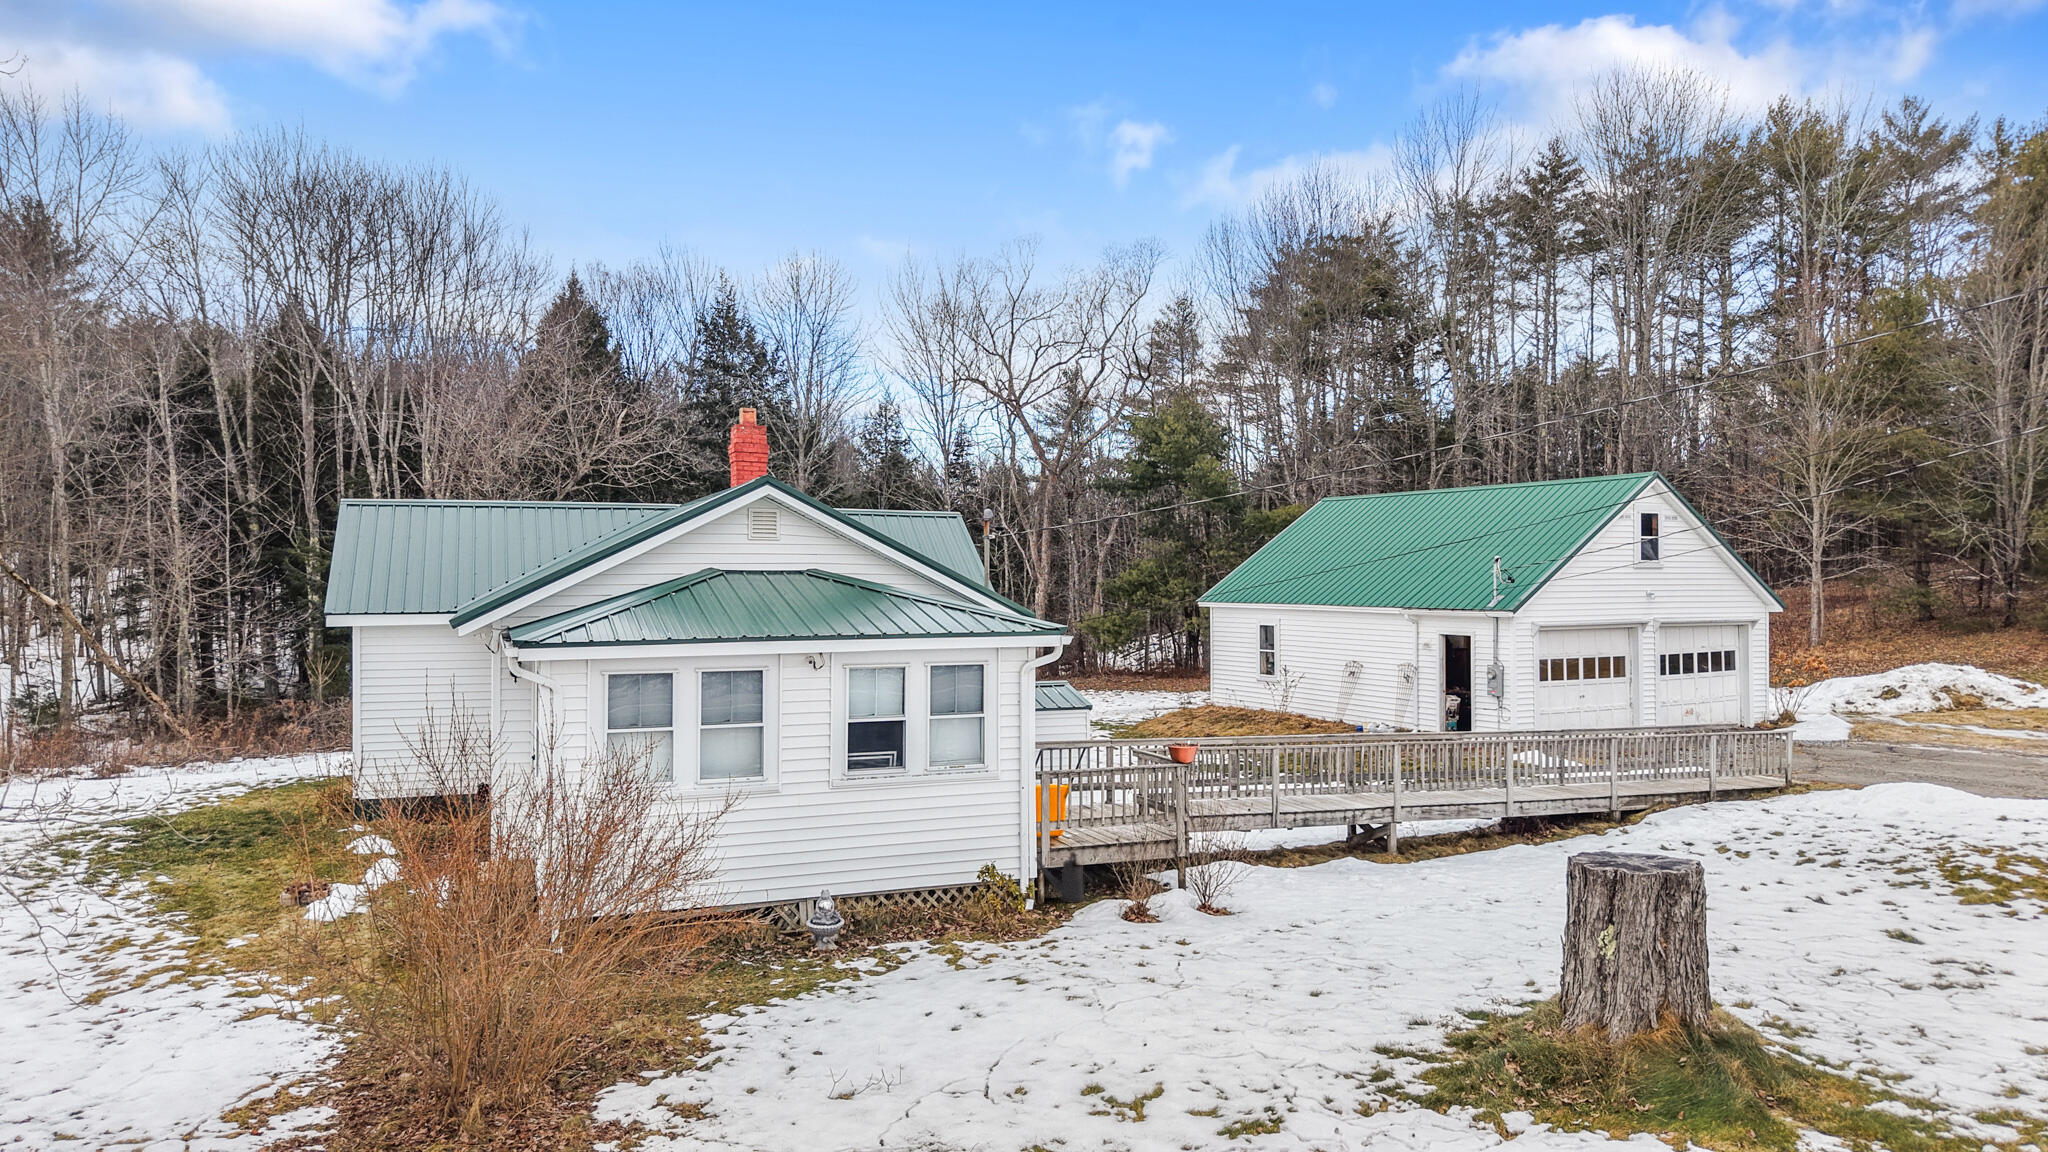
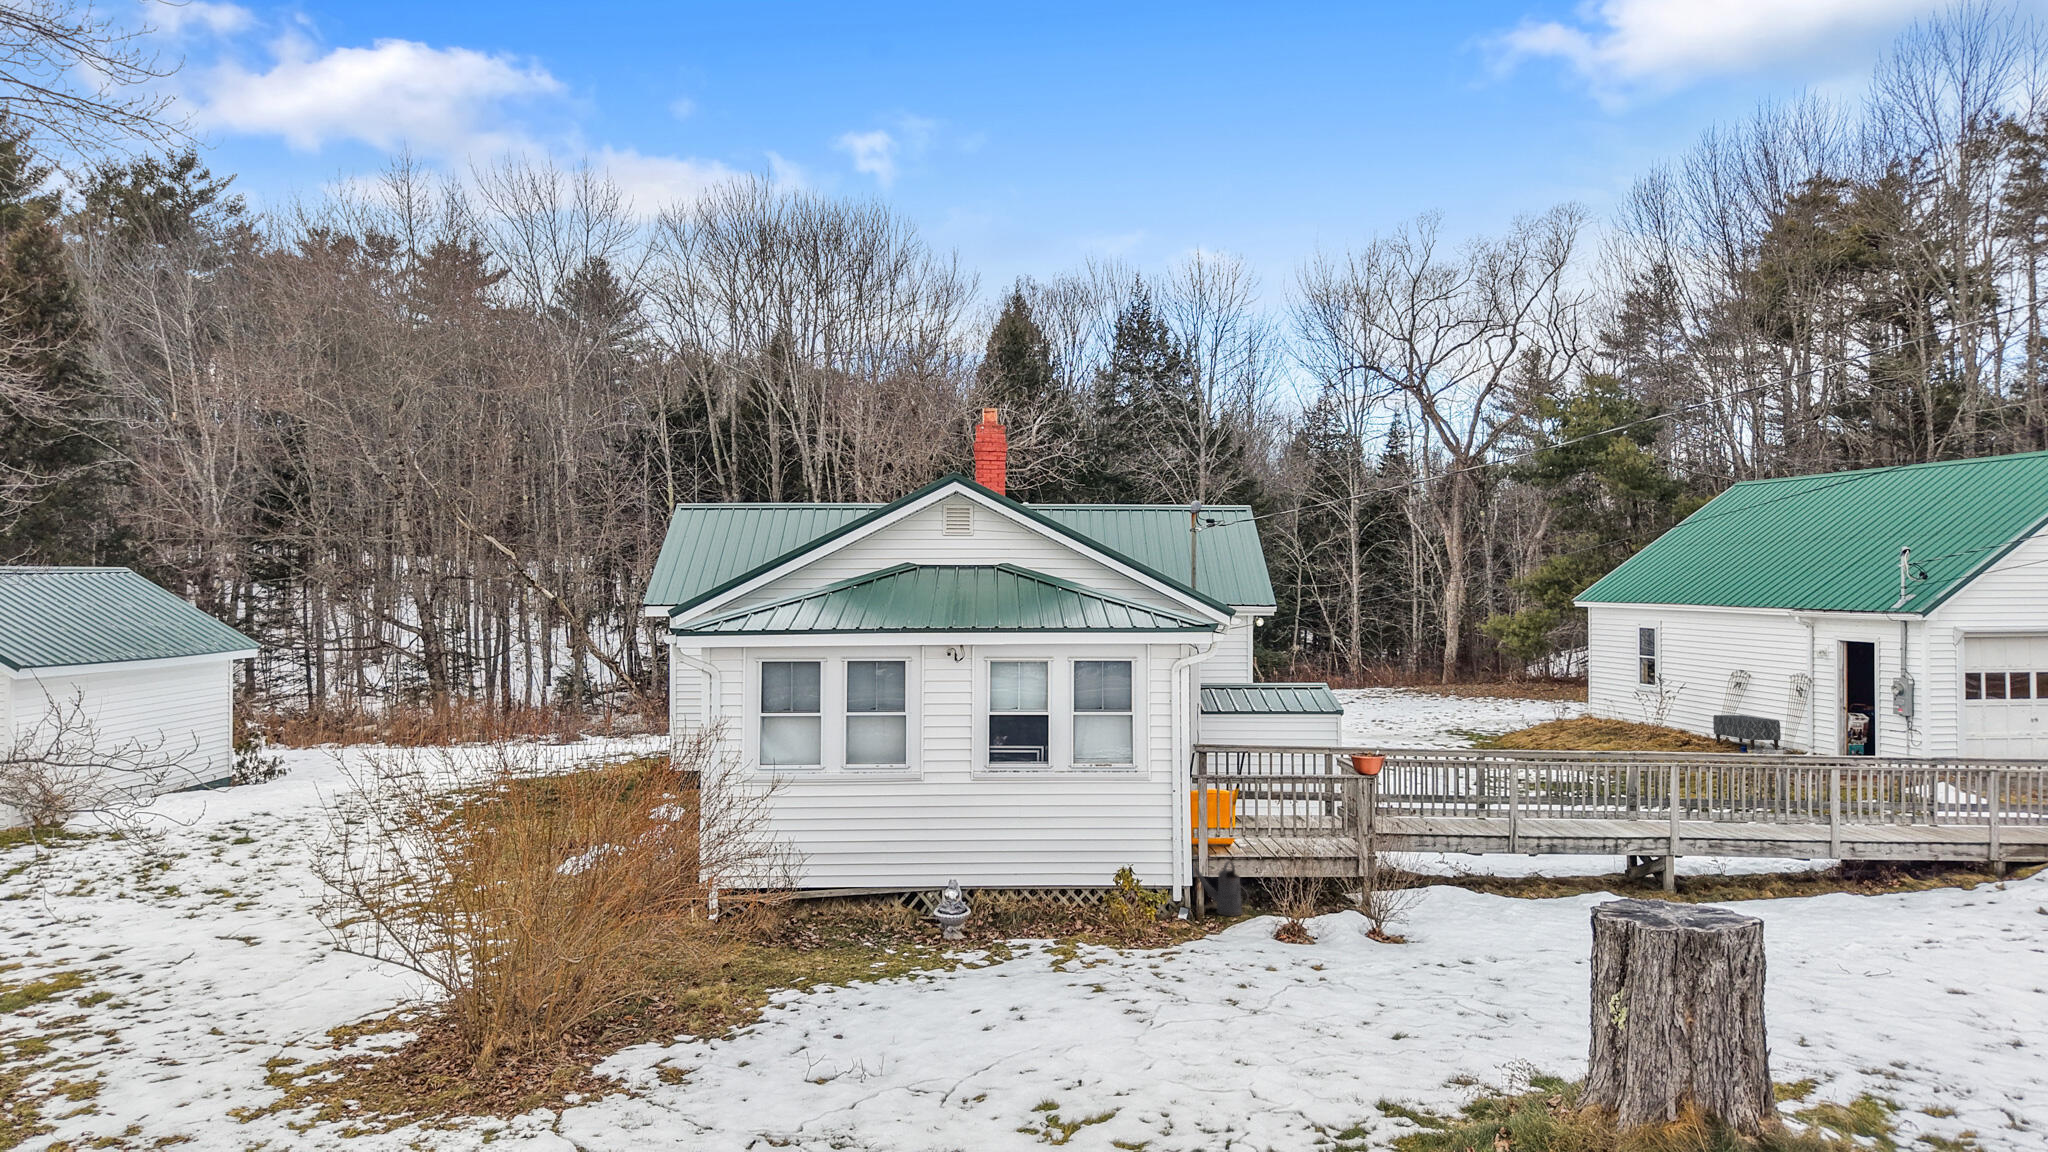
bench: none [1354,698,1405,727] -> present [1713,715,1781,749]

